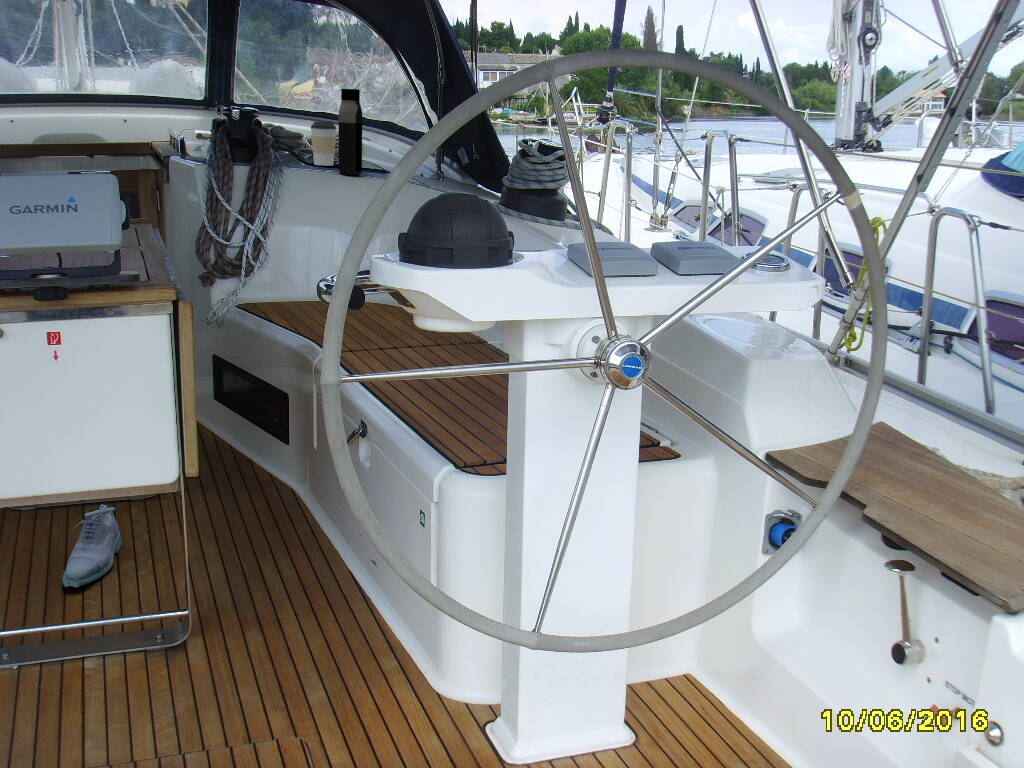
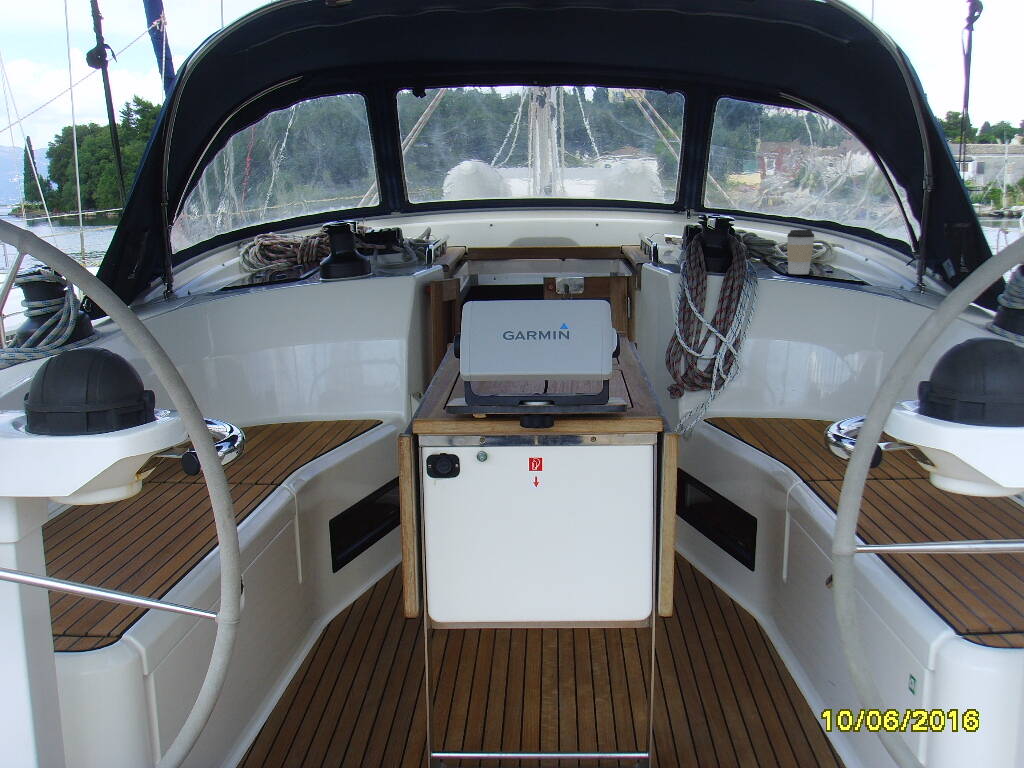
water bottle: present [339,89,362,175] -> none [816,195,846,284]
shoe: present [62,505,121,587] -> none [525,622,582,711]

